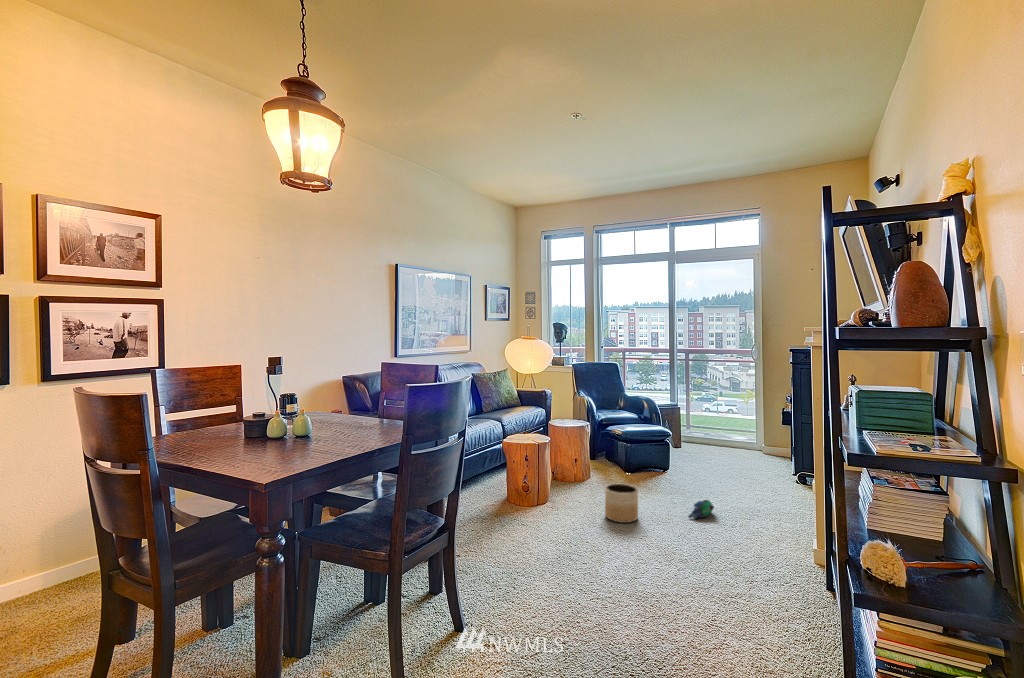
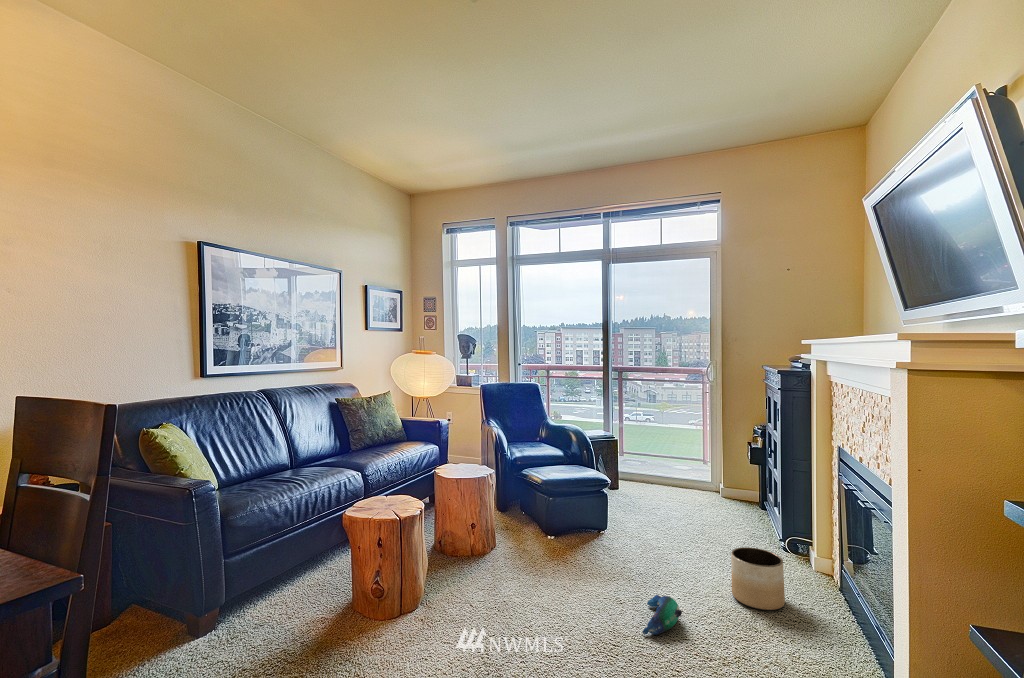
planter: present [605,484,638,523] -> present [731,547,785,610]

